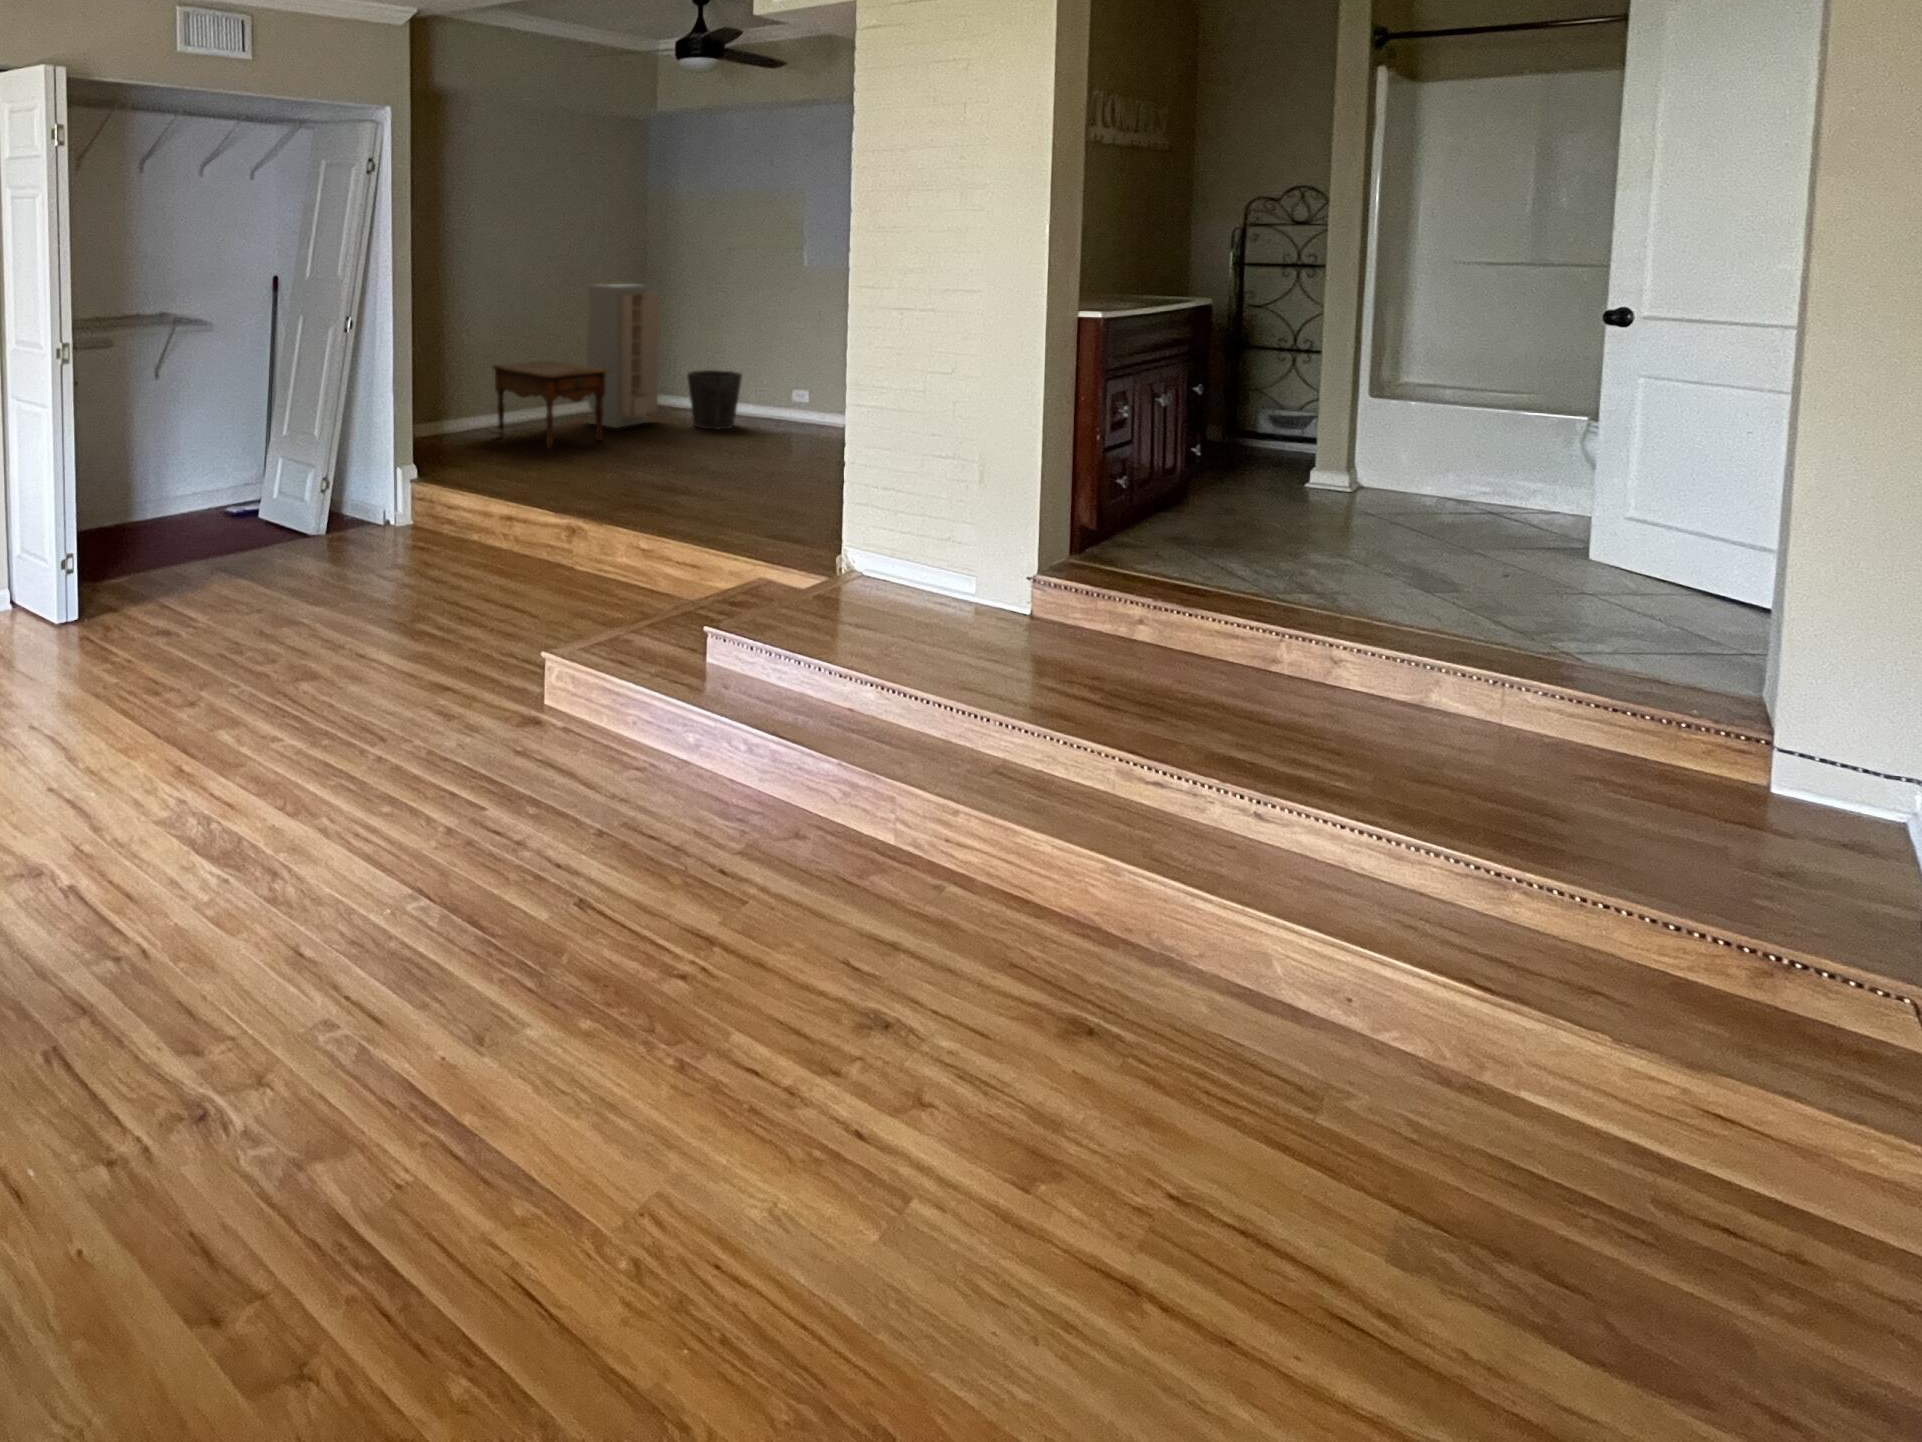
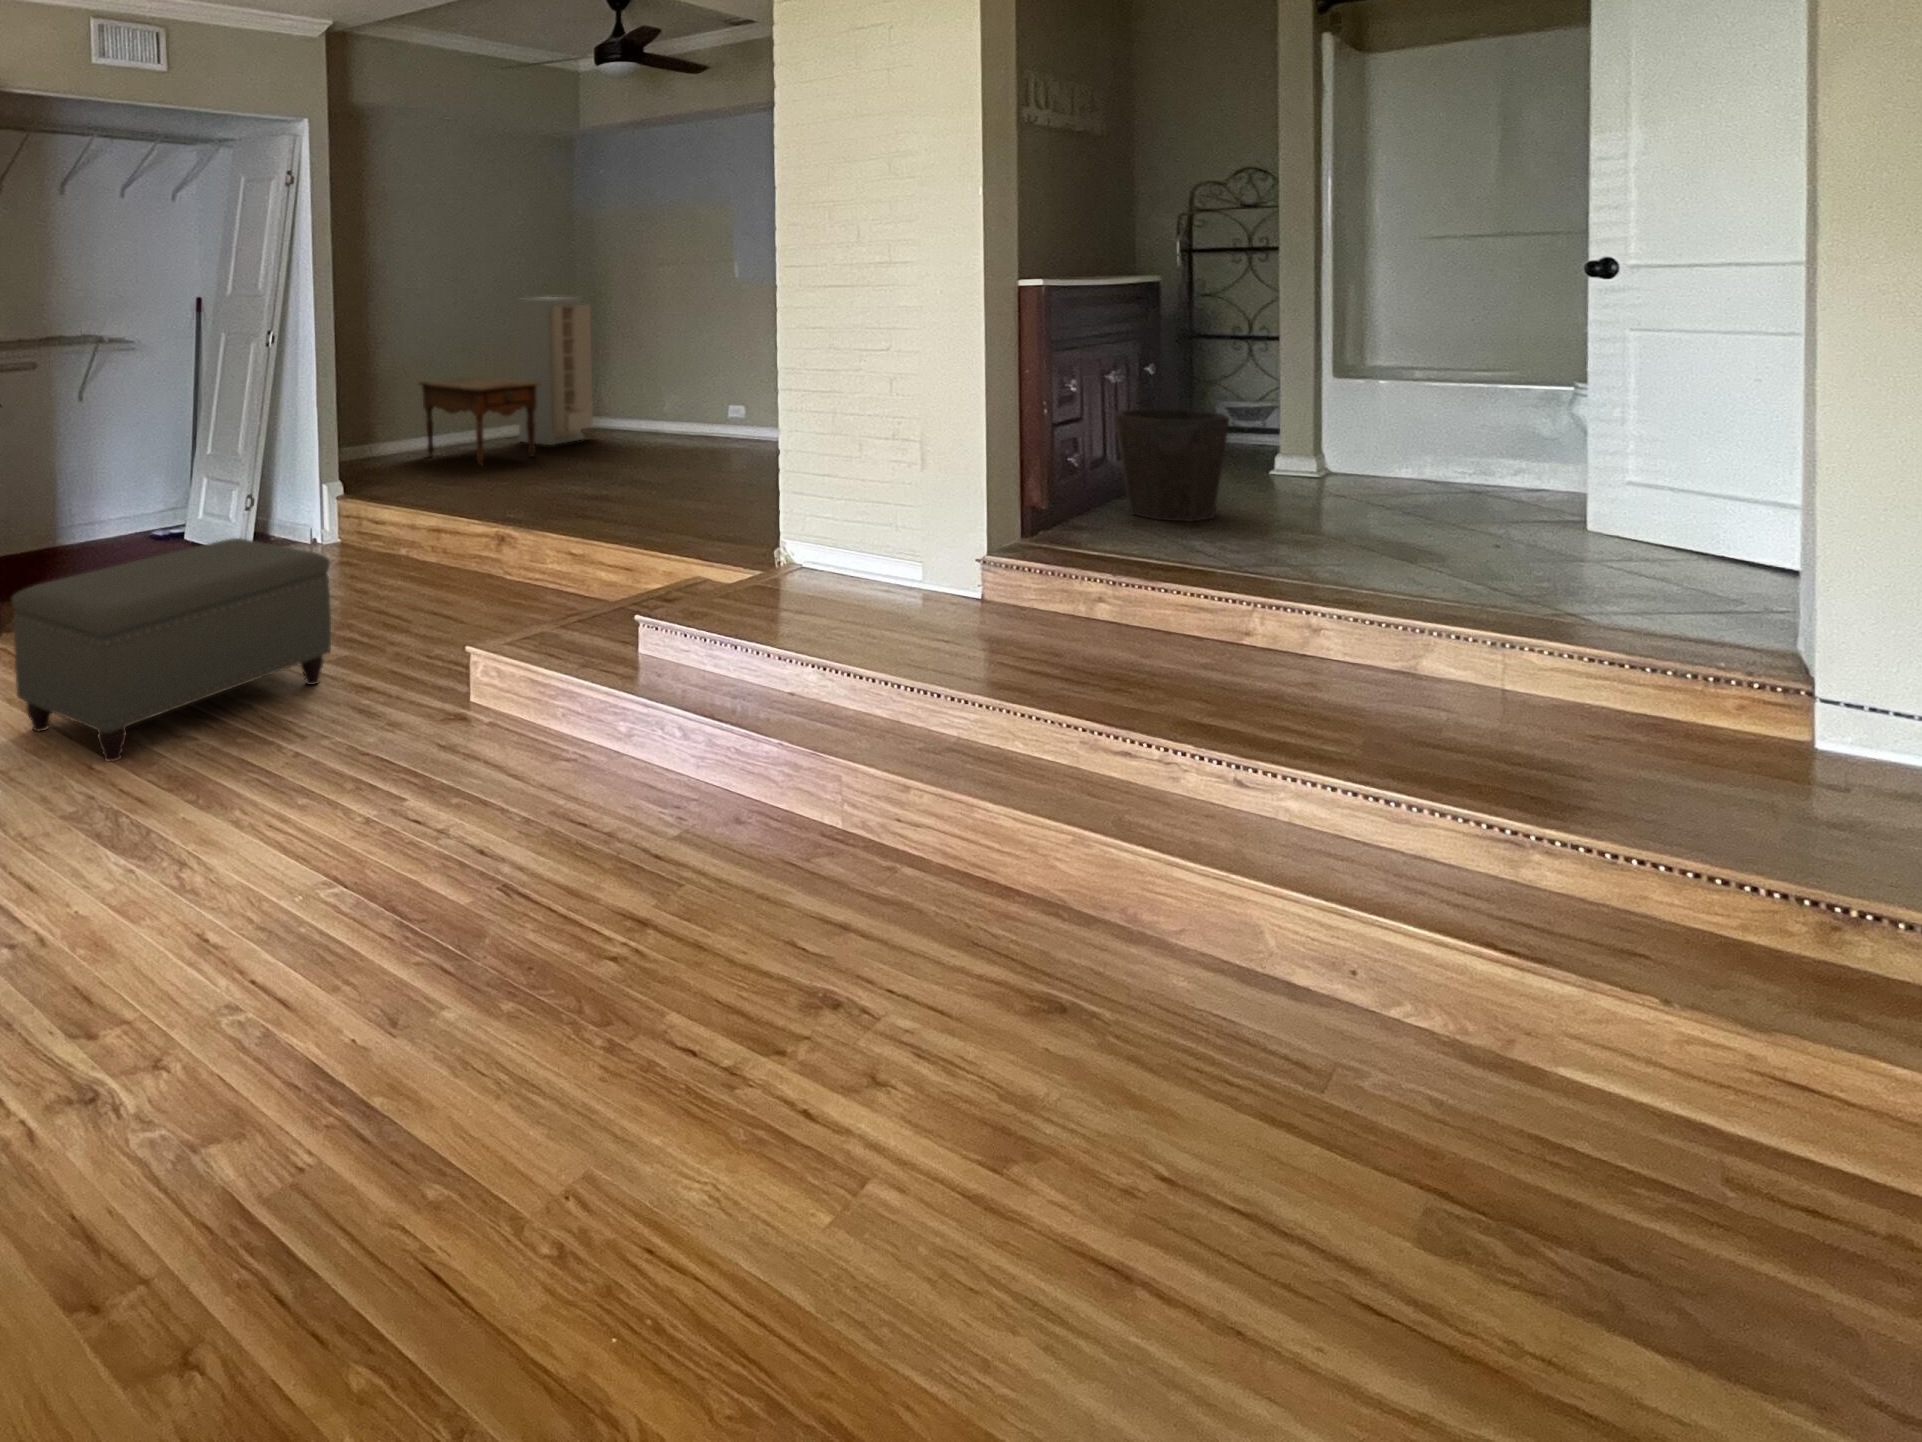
waste bin: present [687,370,742,429] -> present [1114,409,1229,522]
ottoman: none [103,536,412,761] -> present [12,538,331,761]

